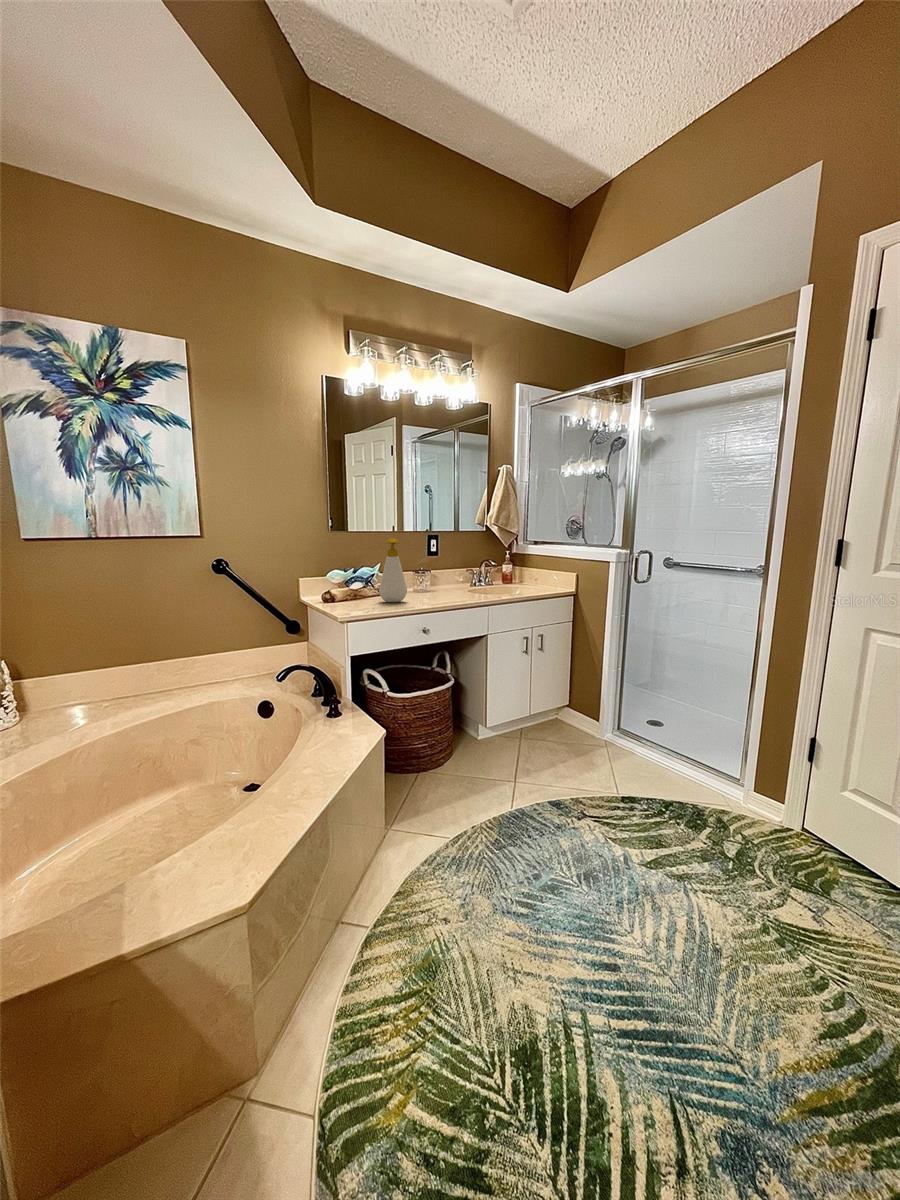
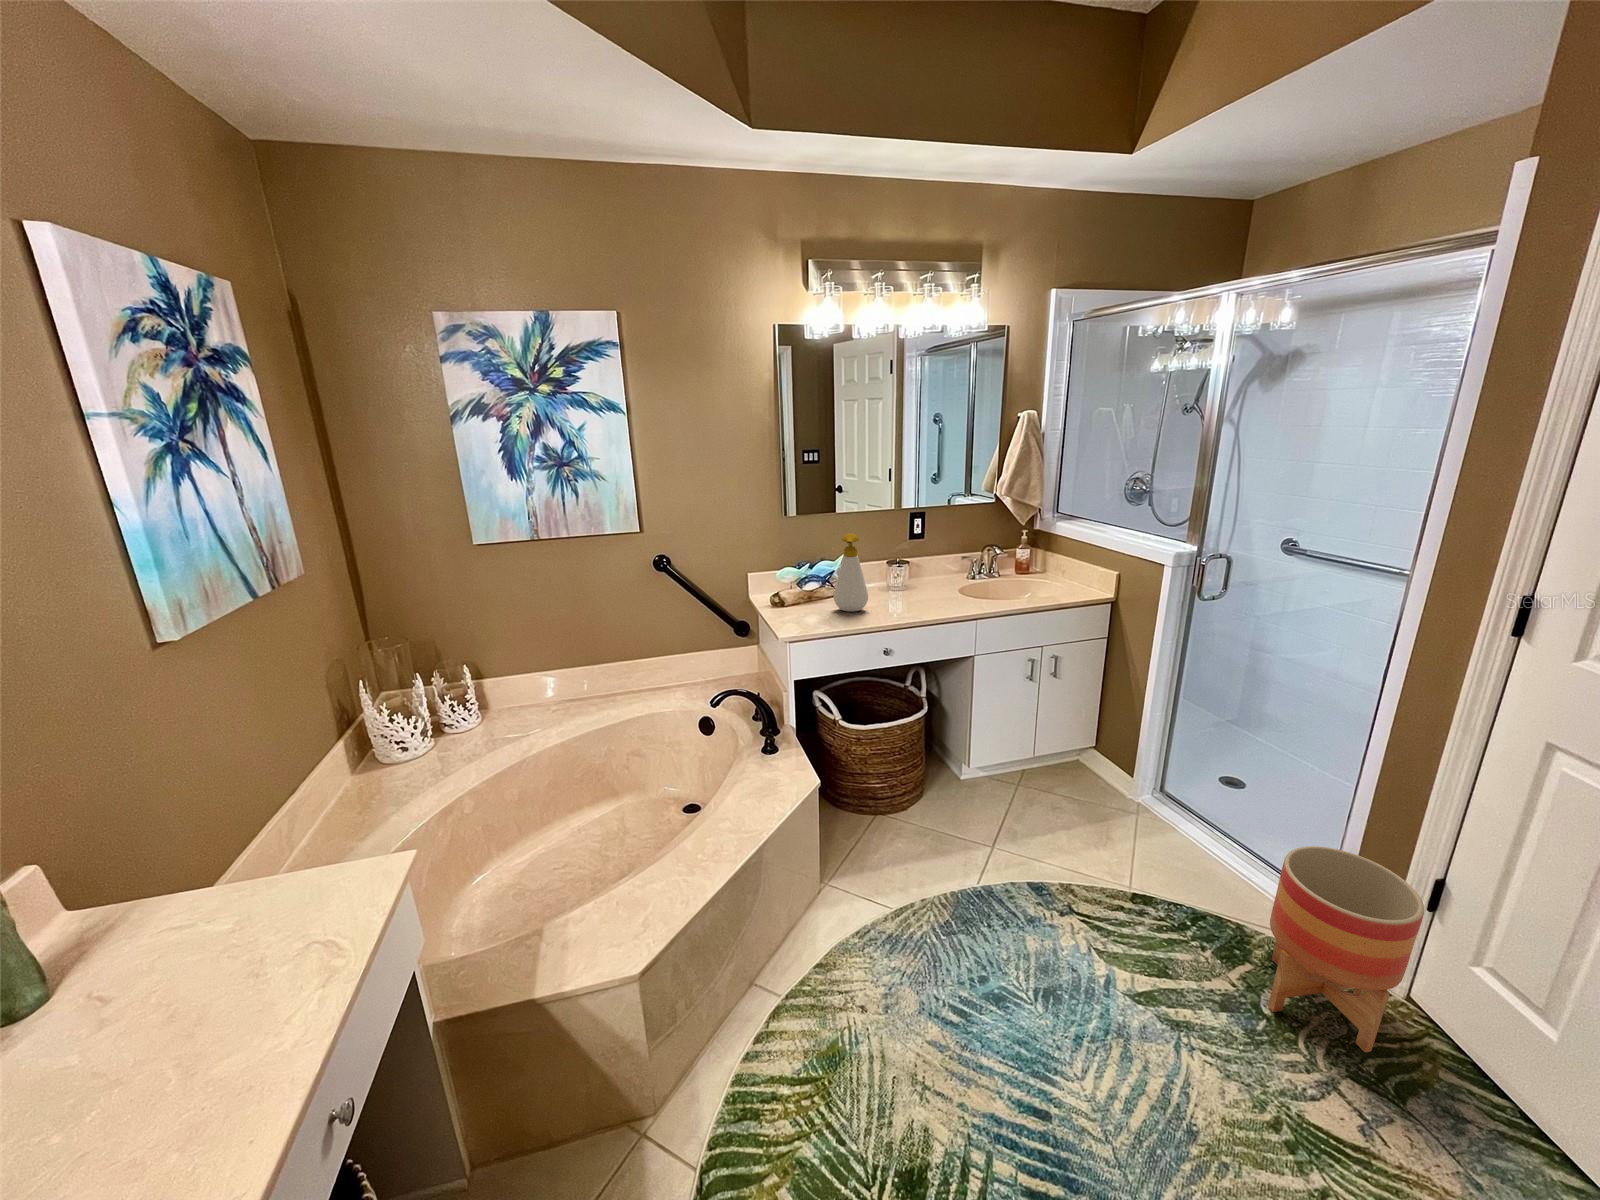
planter: none [721,729,816,868] -> present [1268,846,1424,1052]

